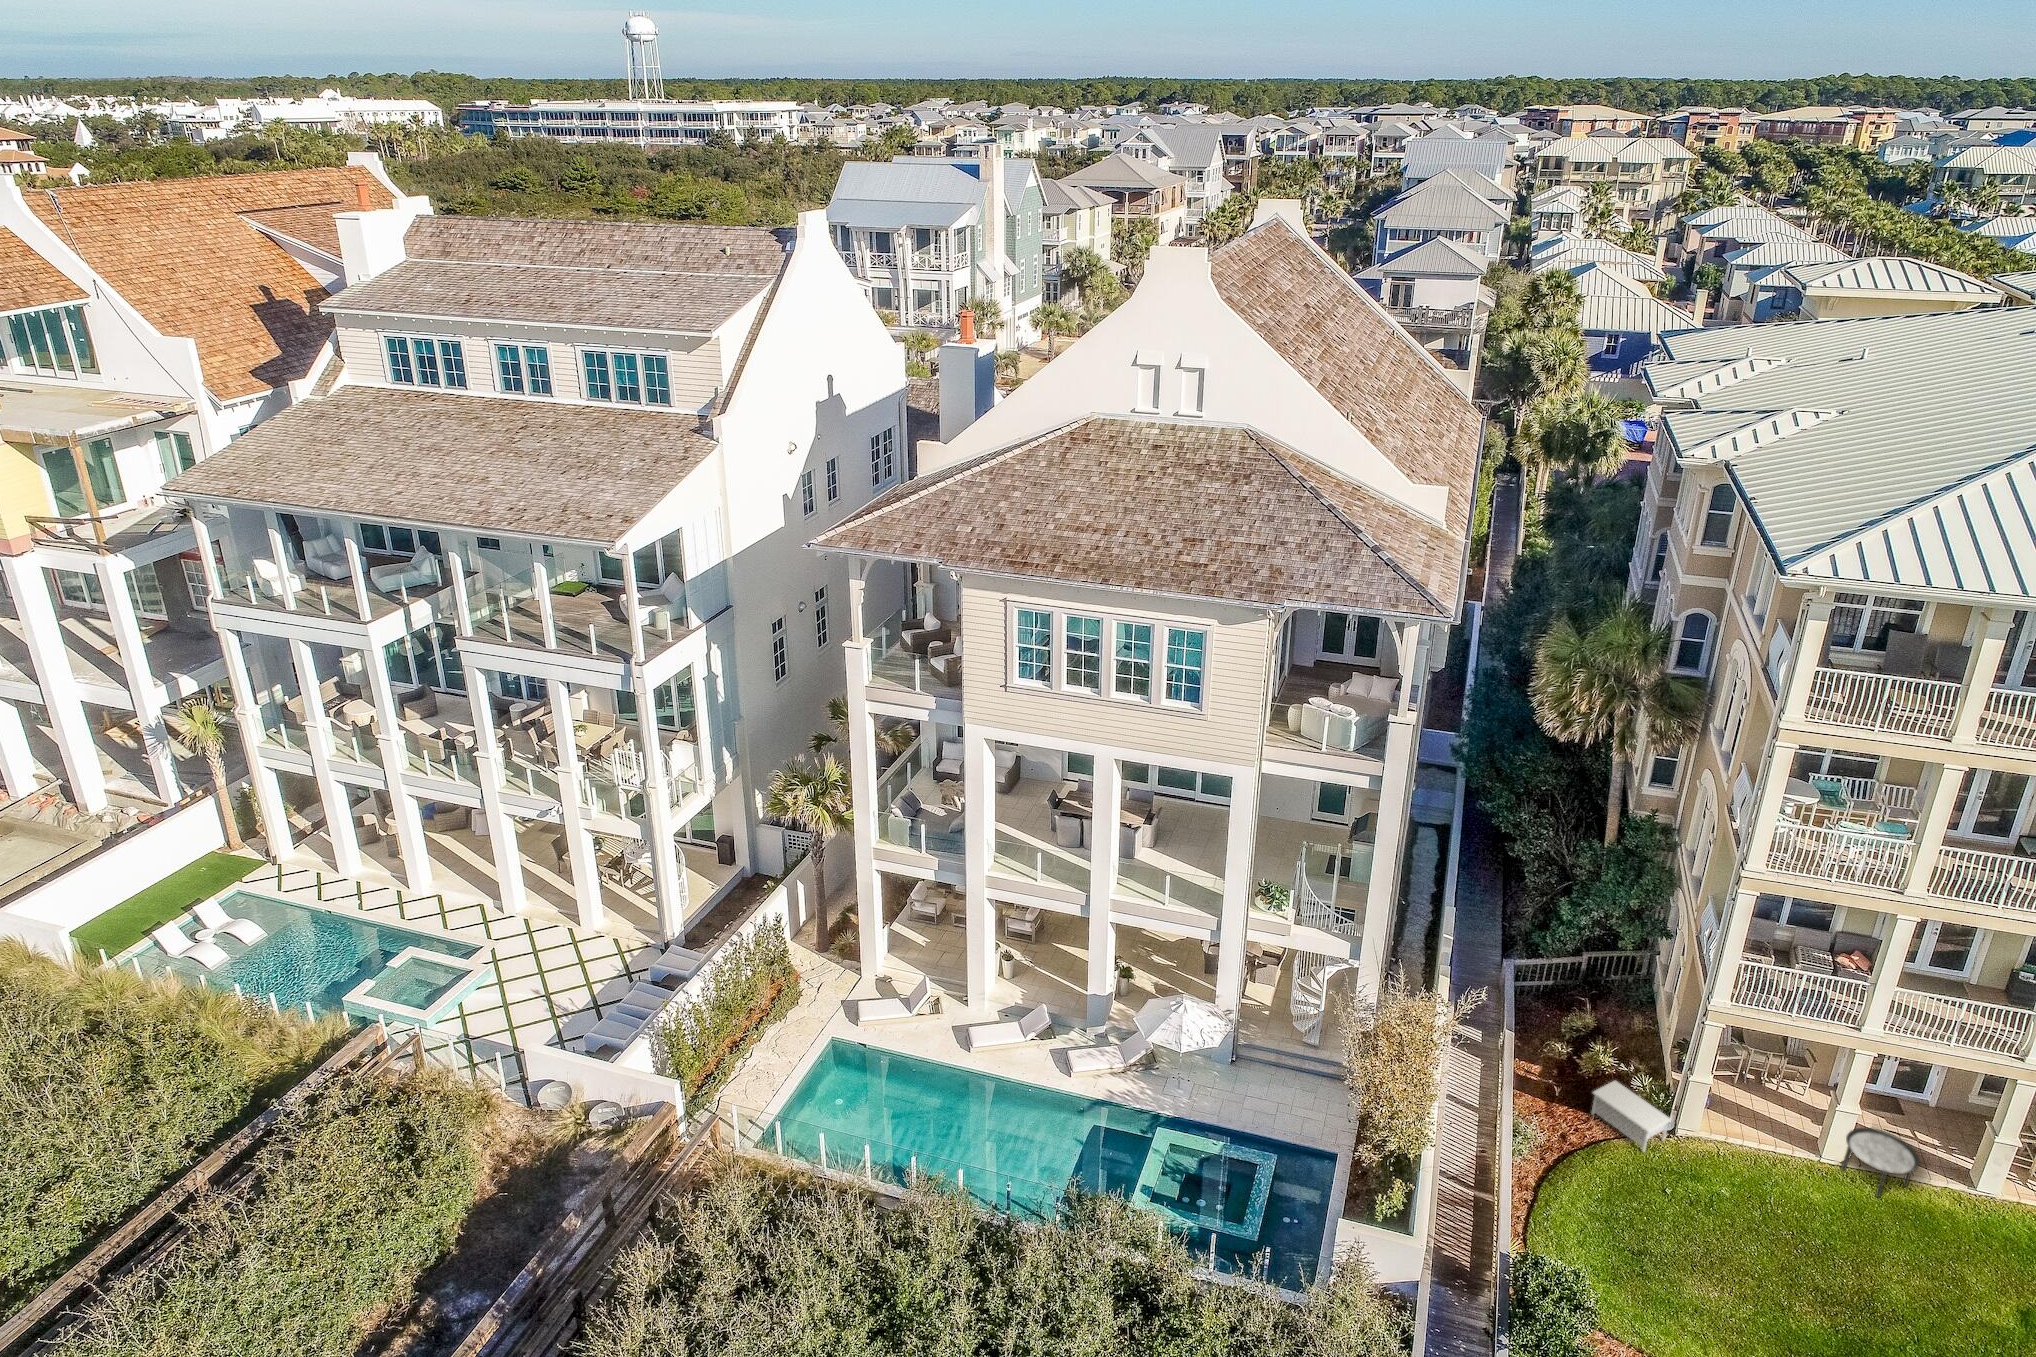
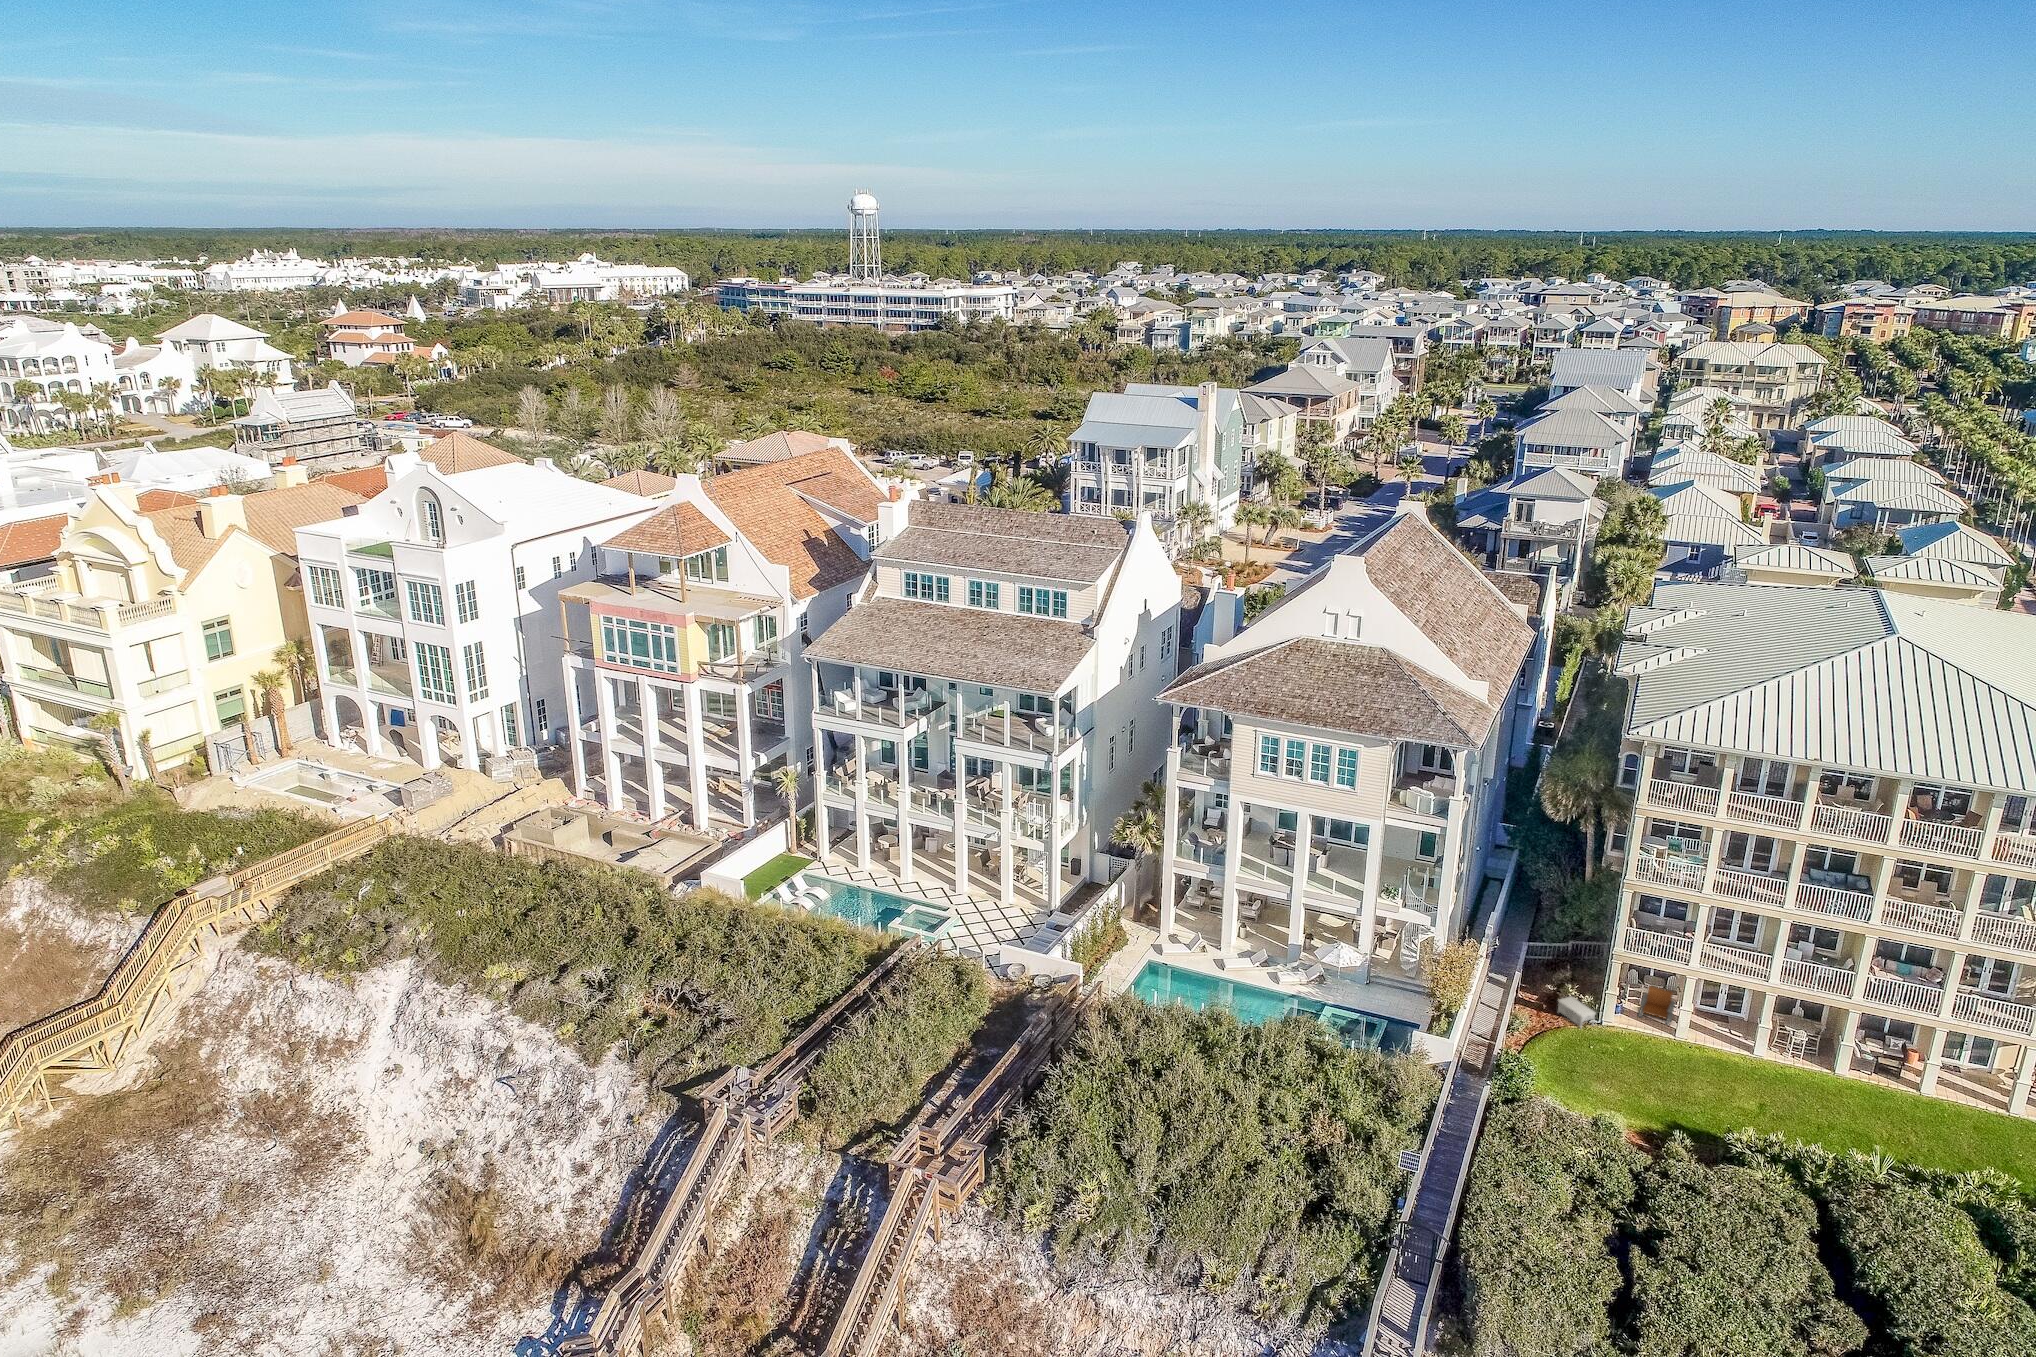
lounge chair: none [1739,1050,1808,1130] -> present [1638,985,1676,1025]
round table: present [1841,1128,1919,1197] -> none [1684,1021,1720,1053]

